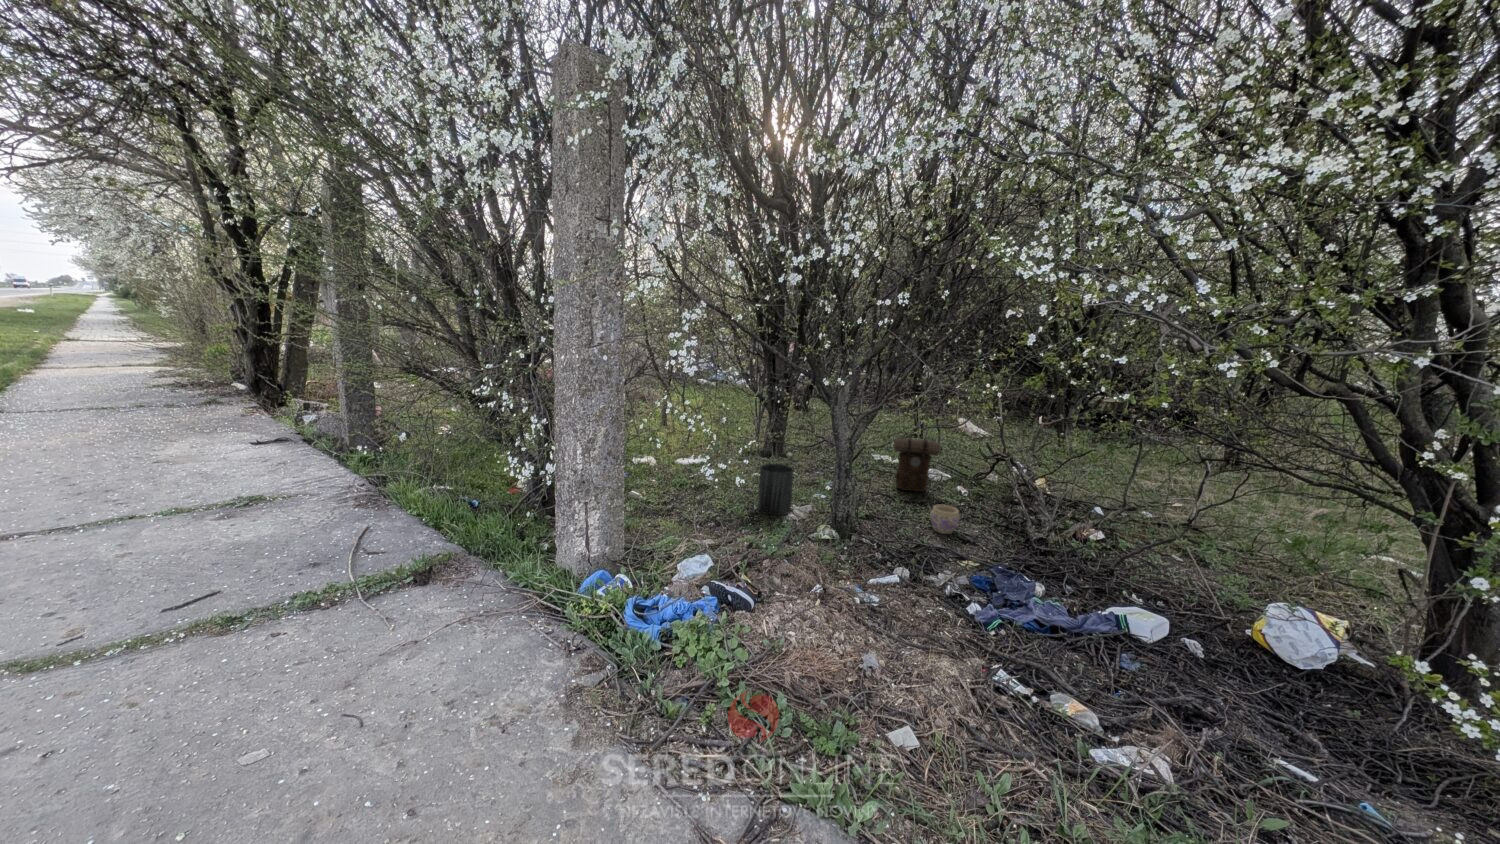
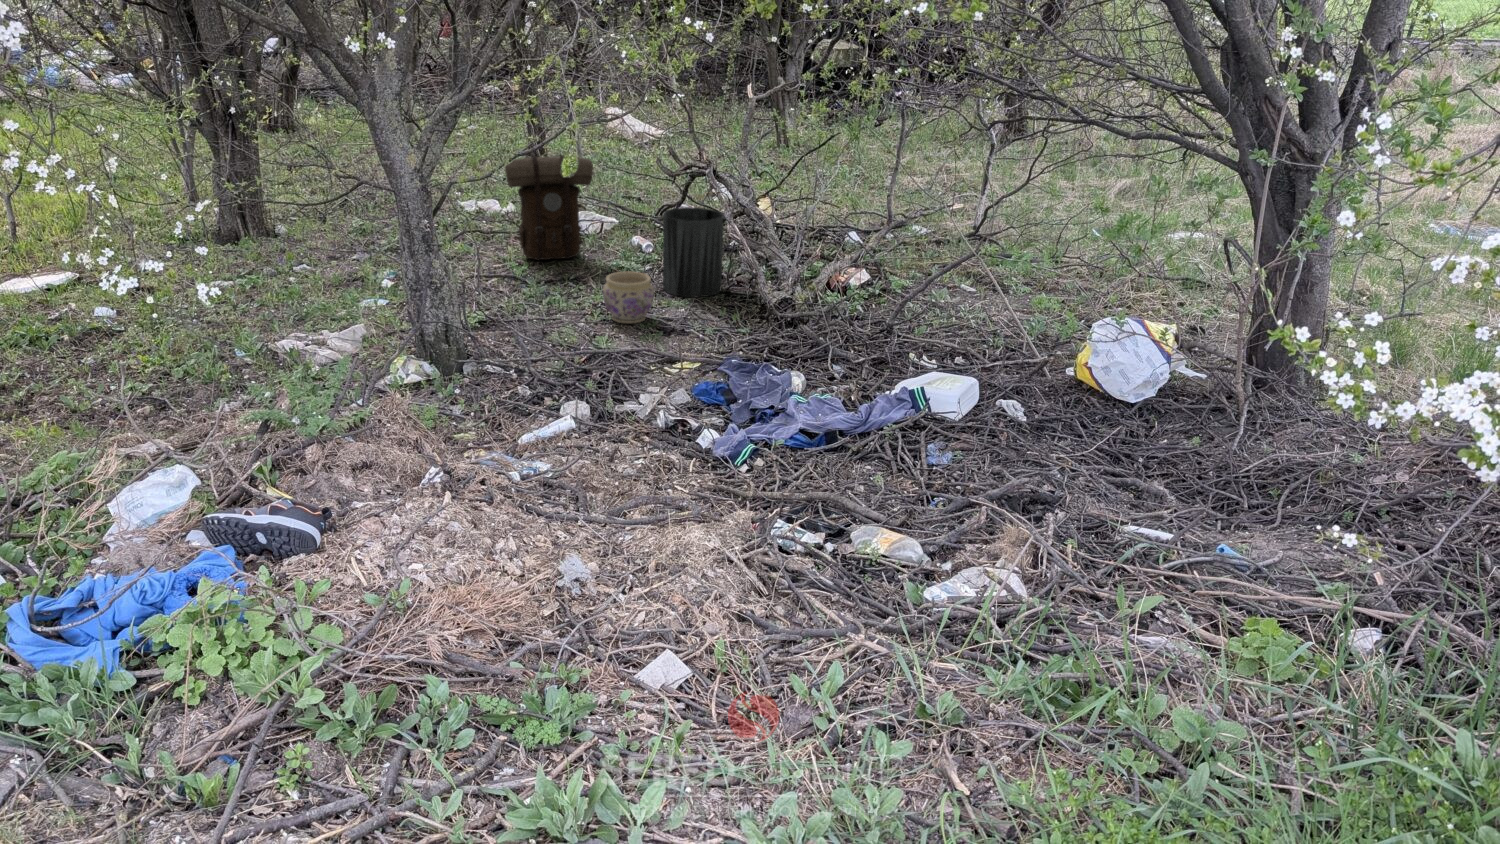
trash can: present [757,464,794,515] -> present [663,207,723,297]

